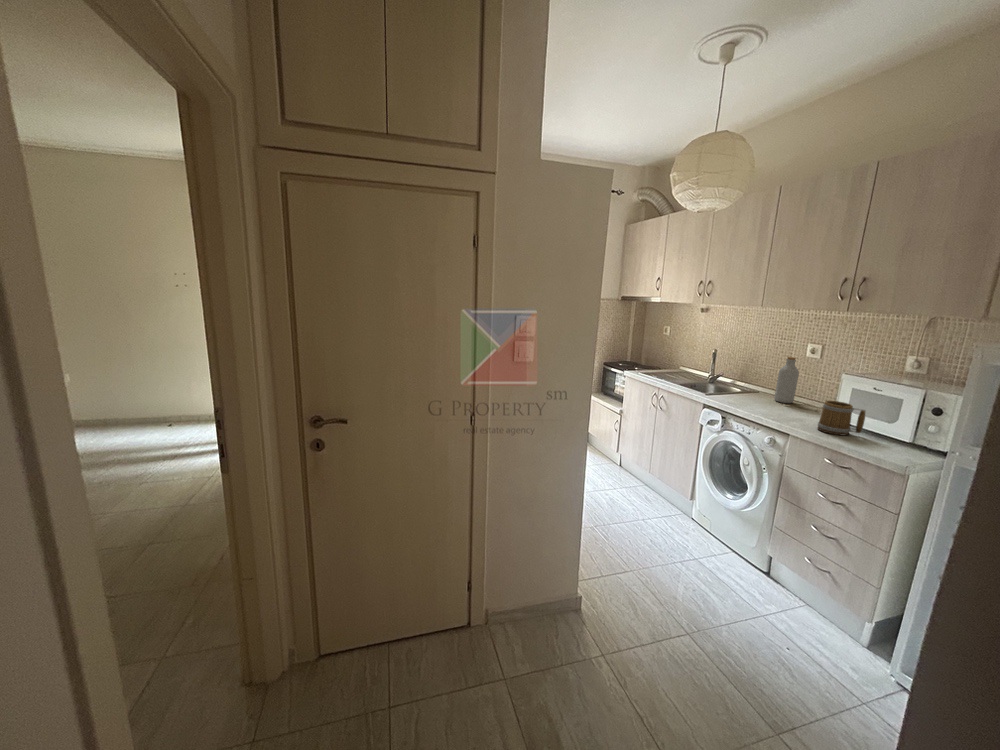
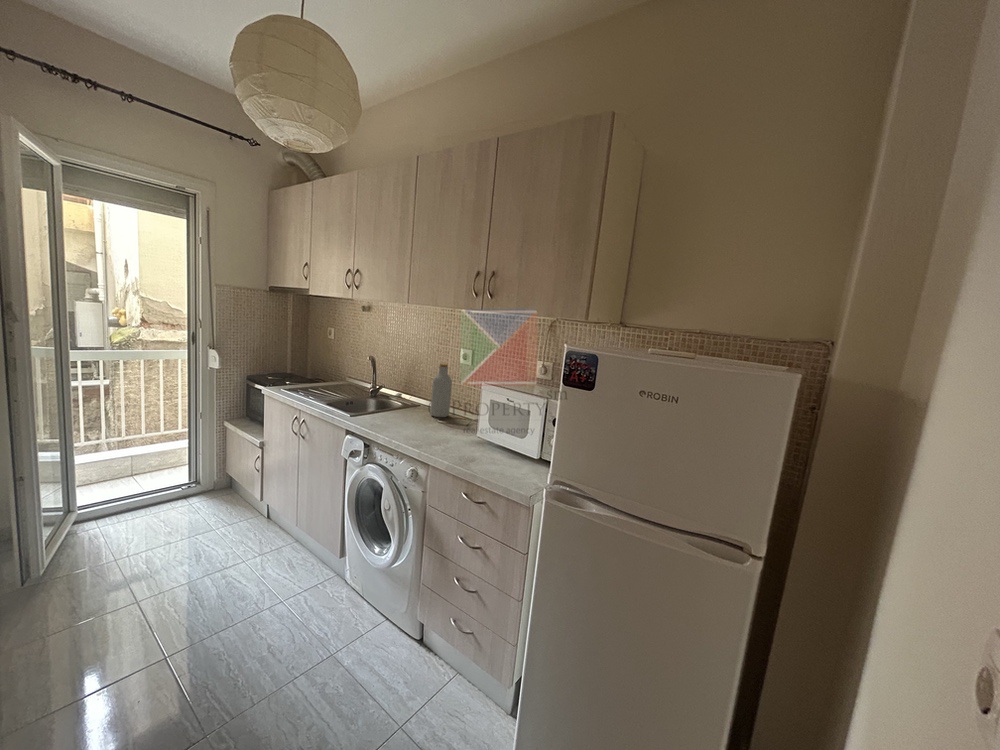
mug: present [817,401,865,435] -> none [458,417,501,459]

